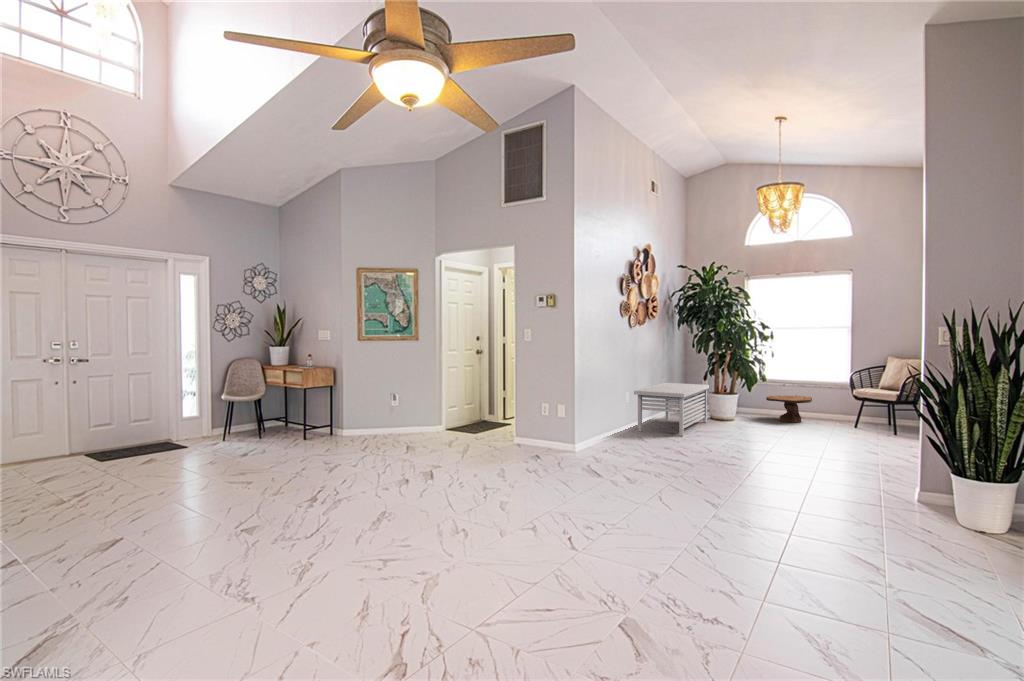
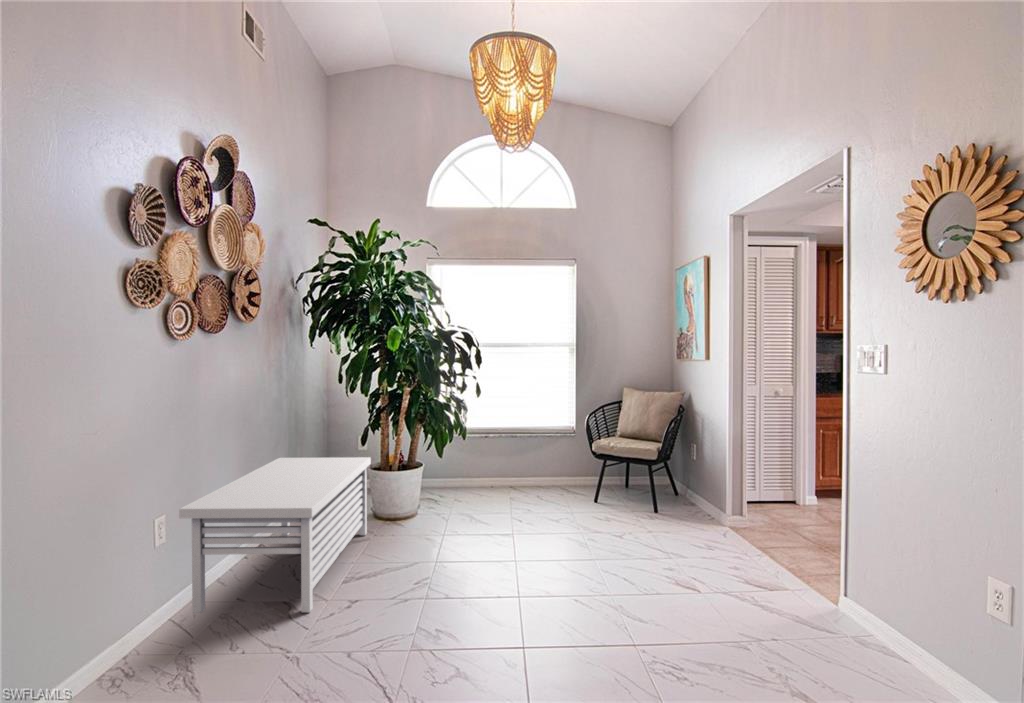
side table: present [766,395,812,422] -> none [468,454,537,507]

